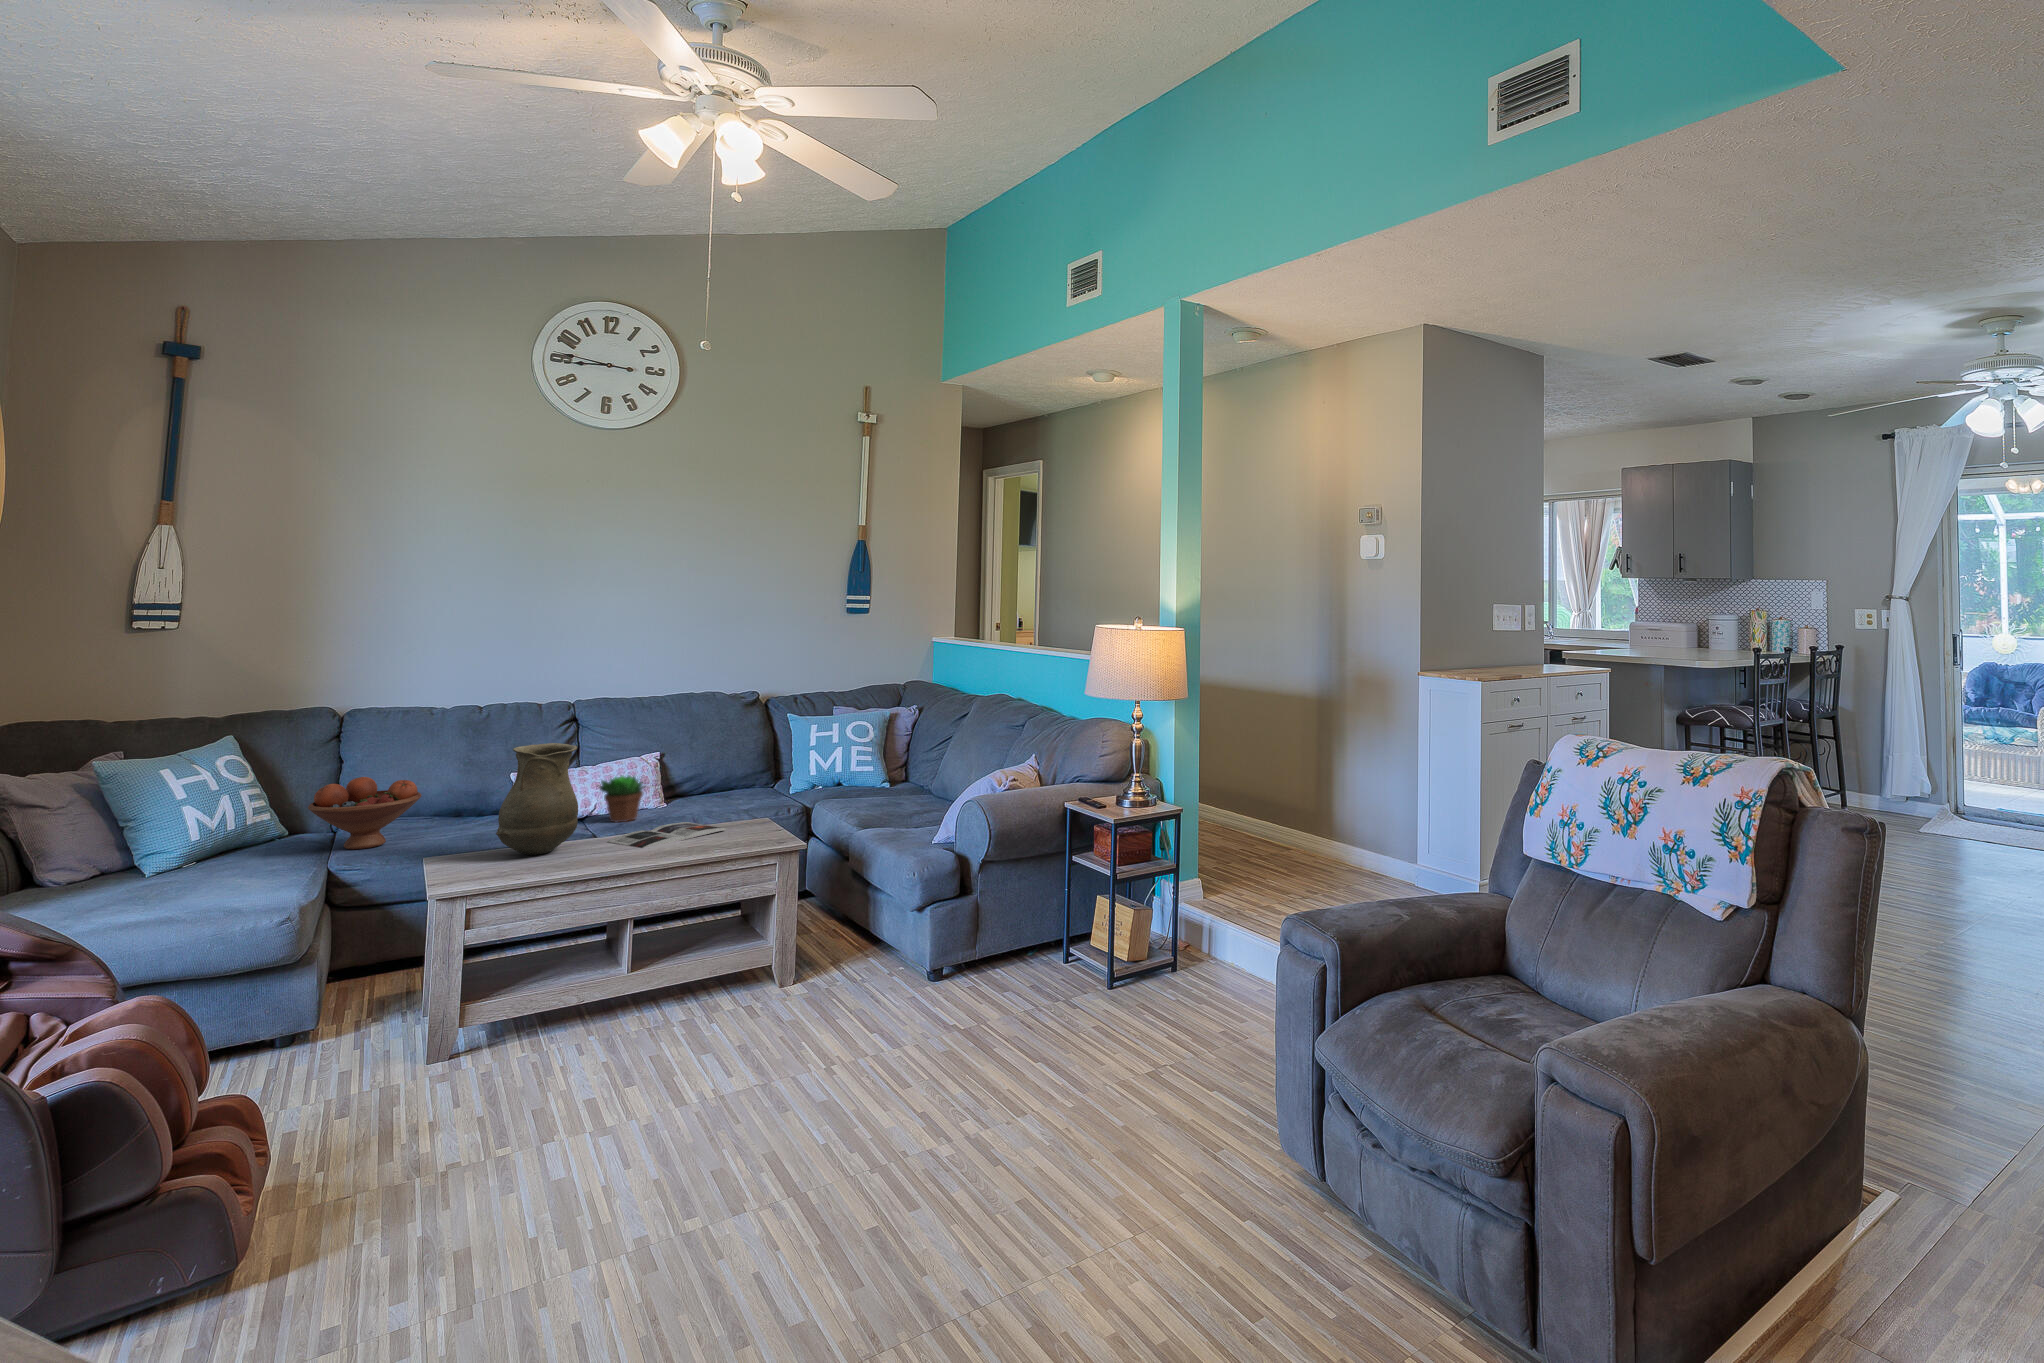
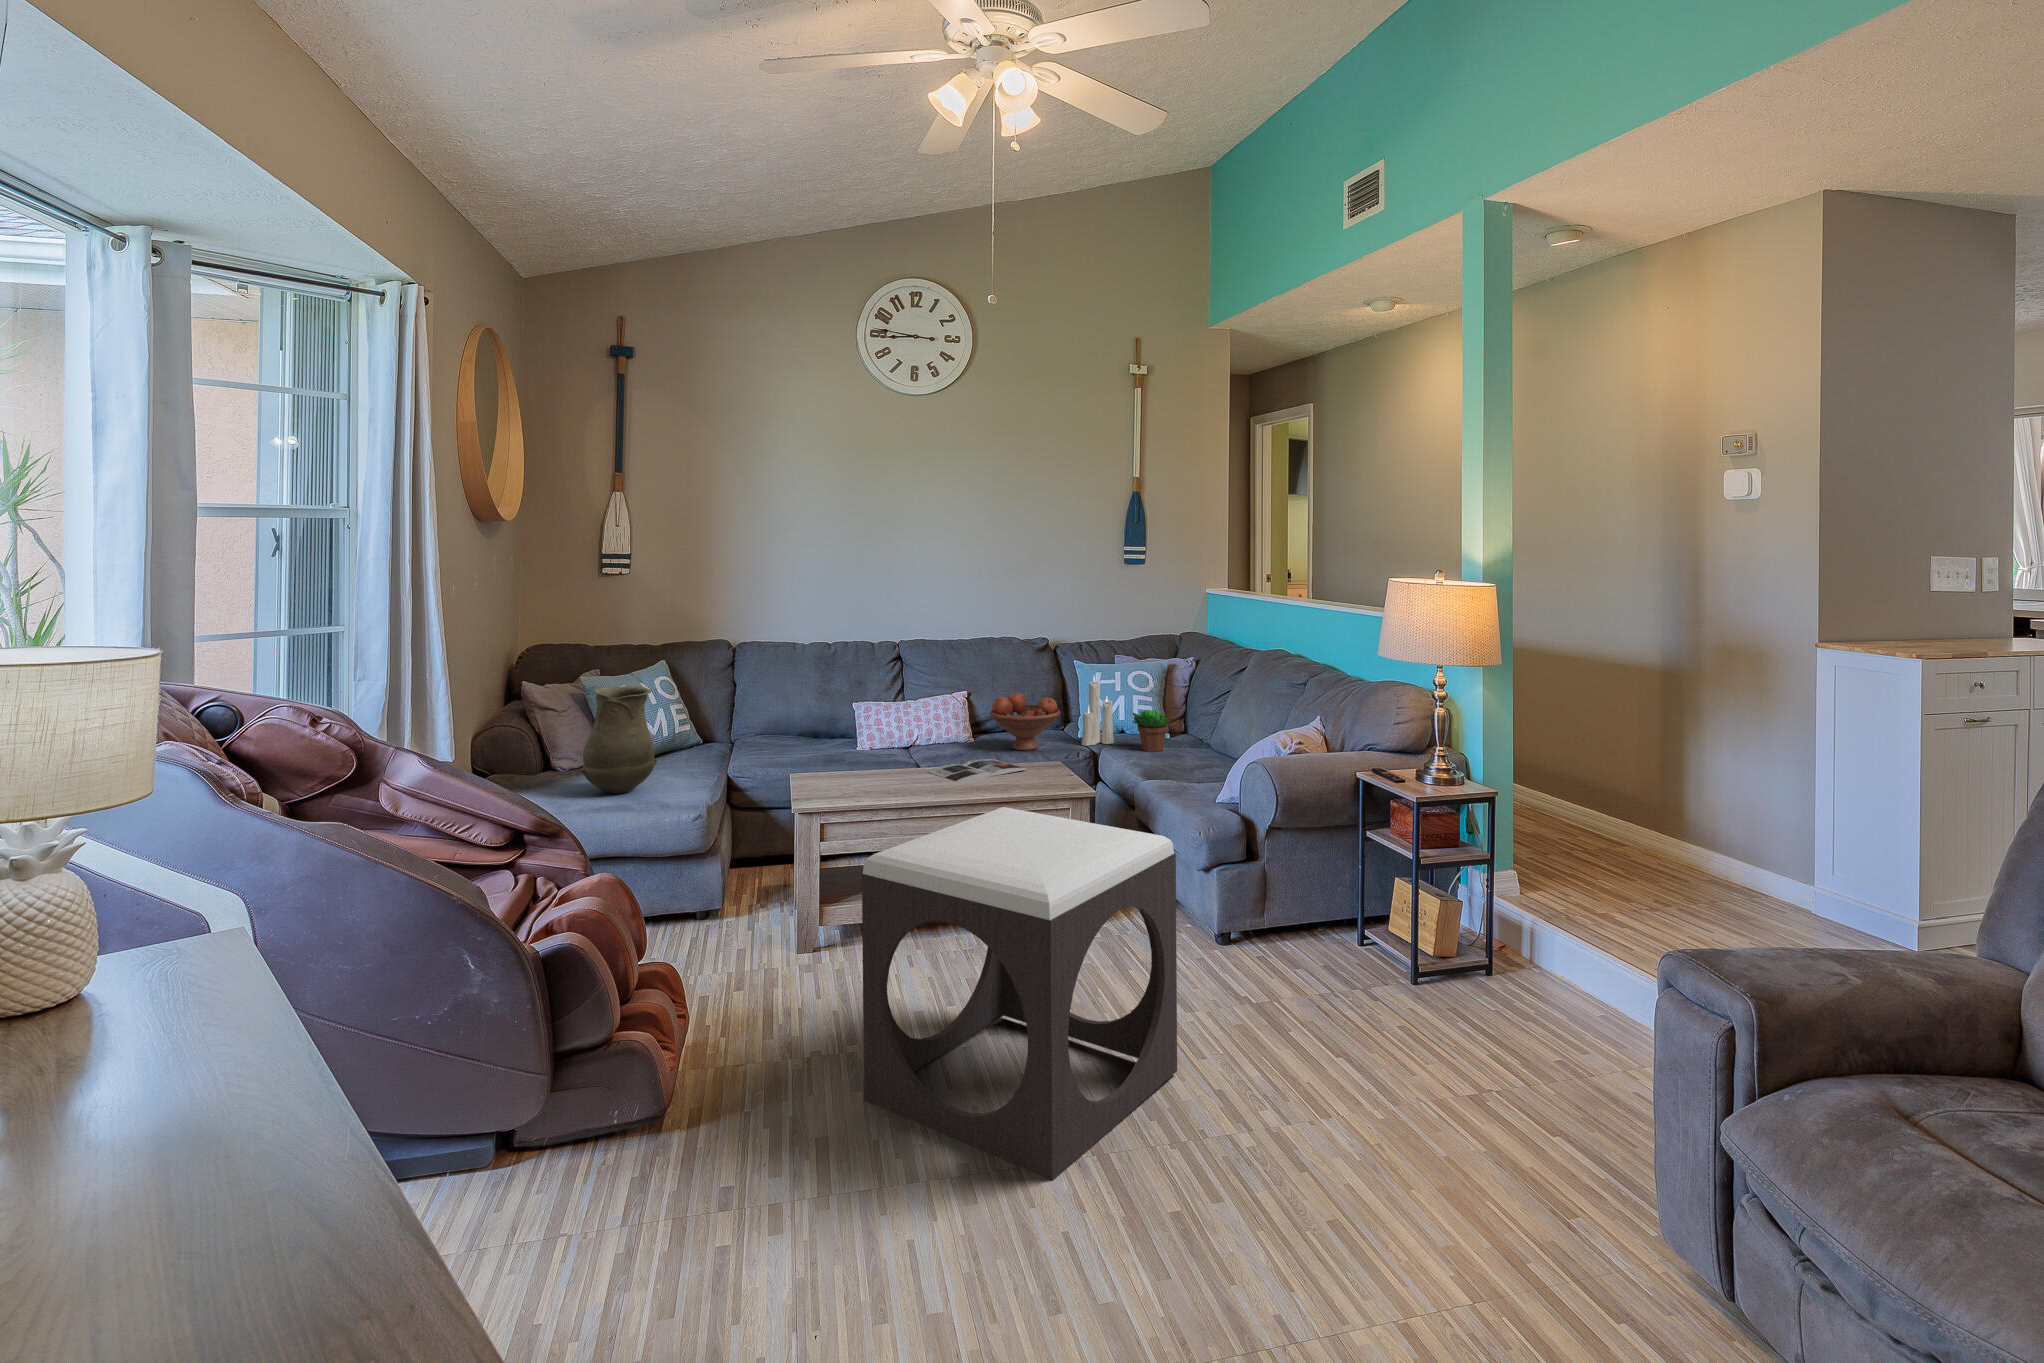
candle: none [790,723,827,801] -> present [1081,677,1114,746]
vase: present [496,743,578,855] -> present [579,686,657,794]
succulent plant: present [597,776,645,822] -> present [1132,709,1170,752]
fruit bowl: present [308,777,421,849] -> present [990,693,1061,751]
footstool: none [516,864,879,1230] -> present [862,807,1177,1181]

